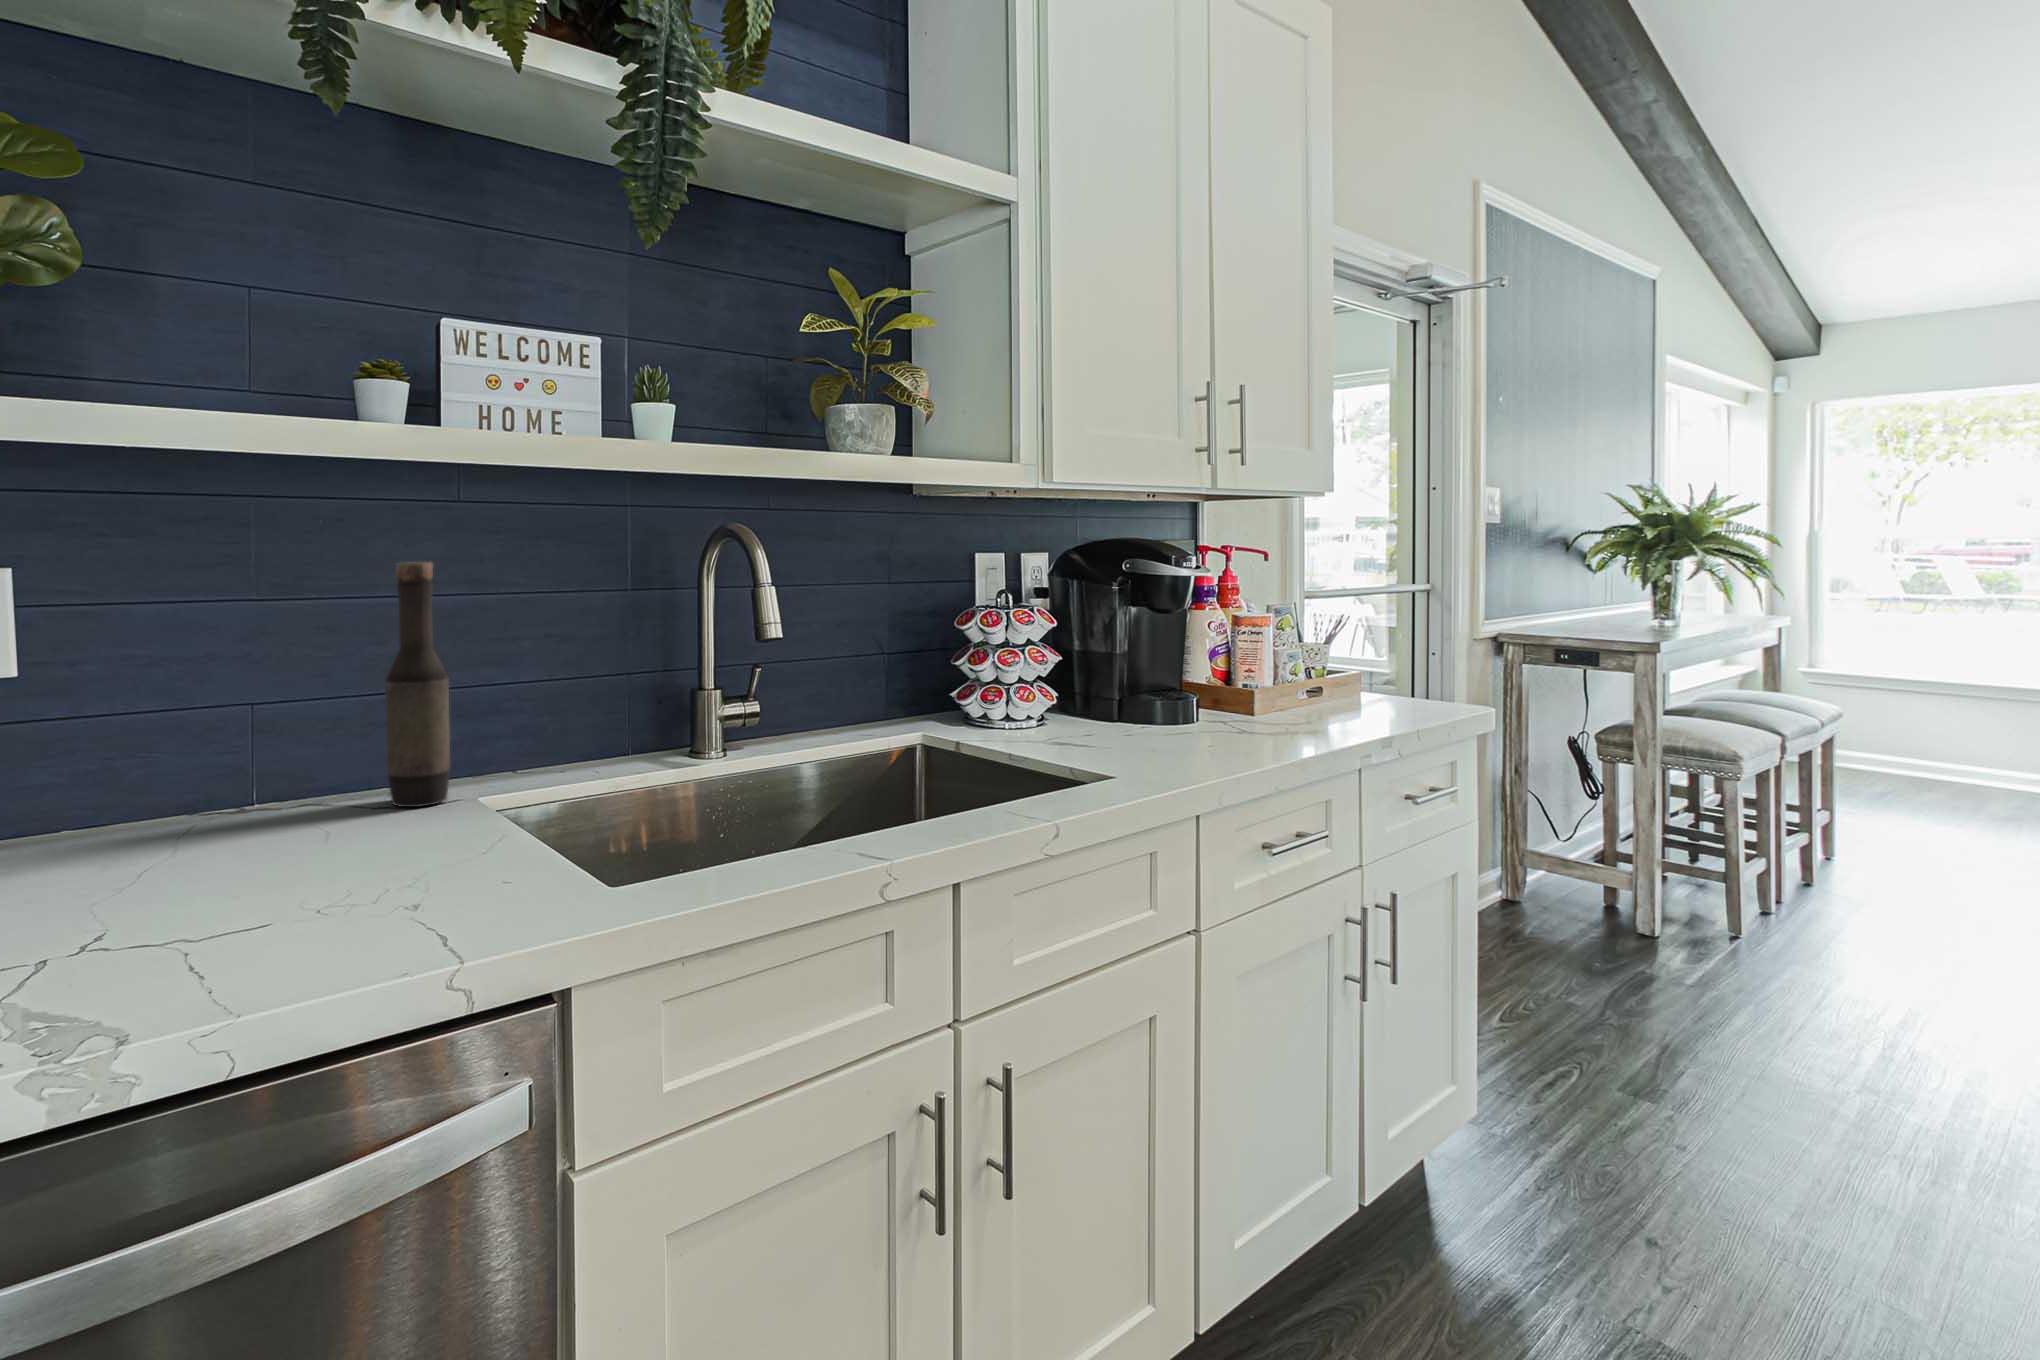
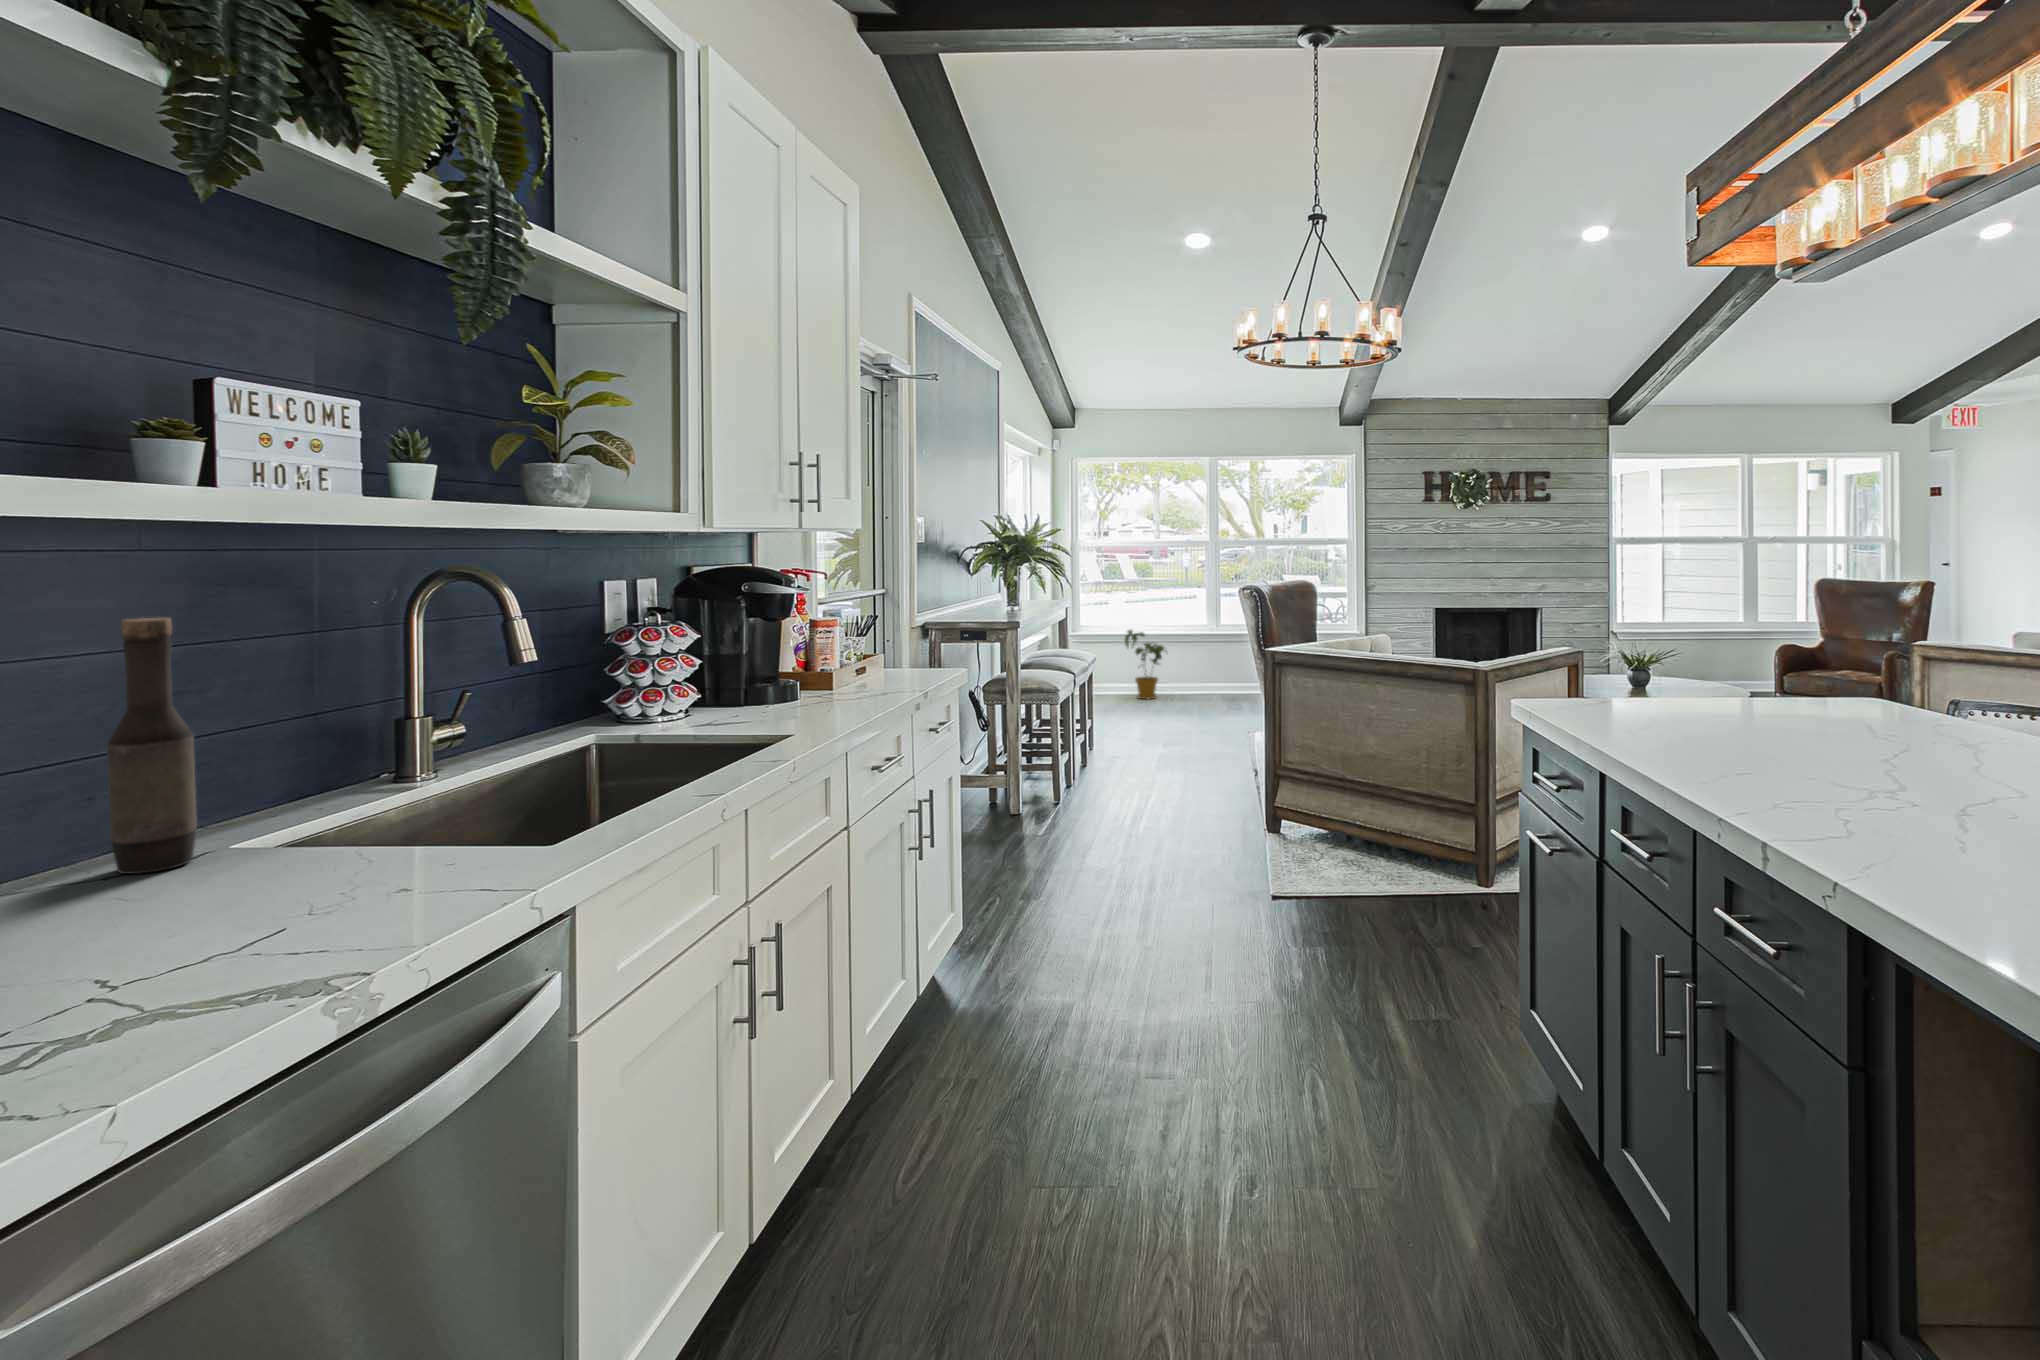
house plant: none [1913,673,2011,793] -> present [1125,630,1165,699]

